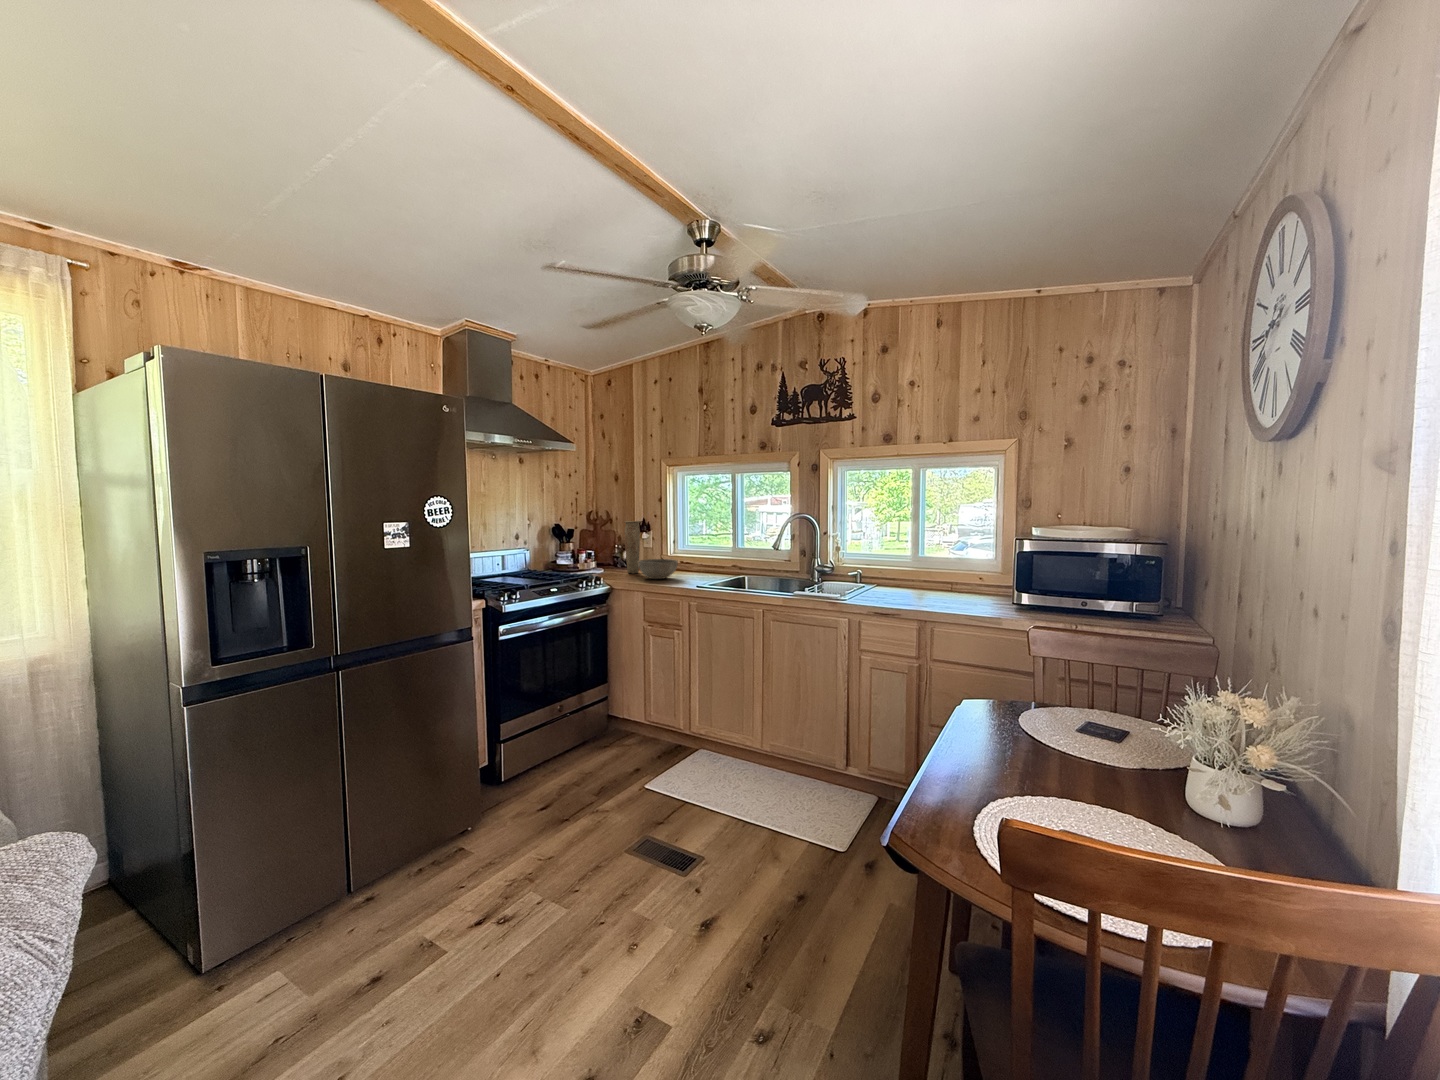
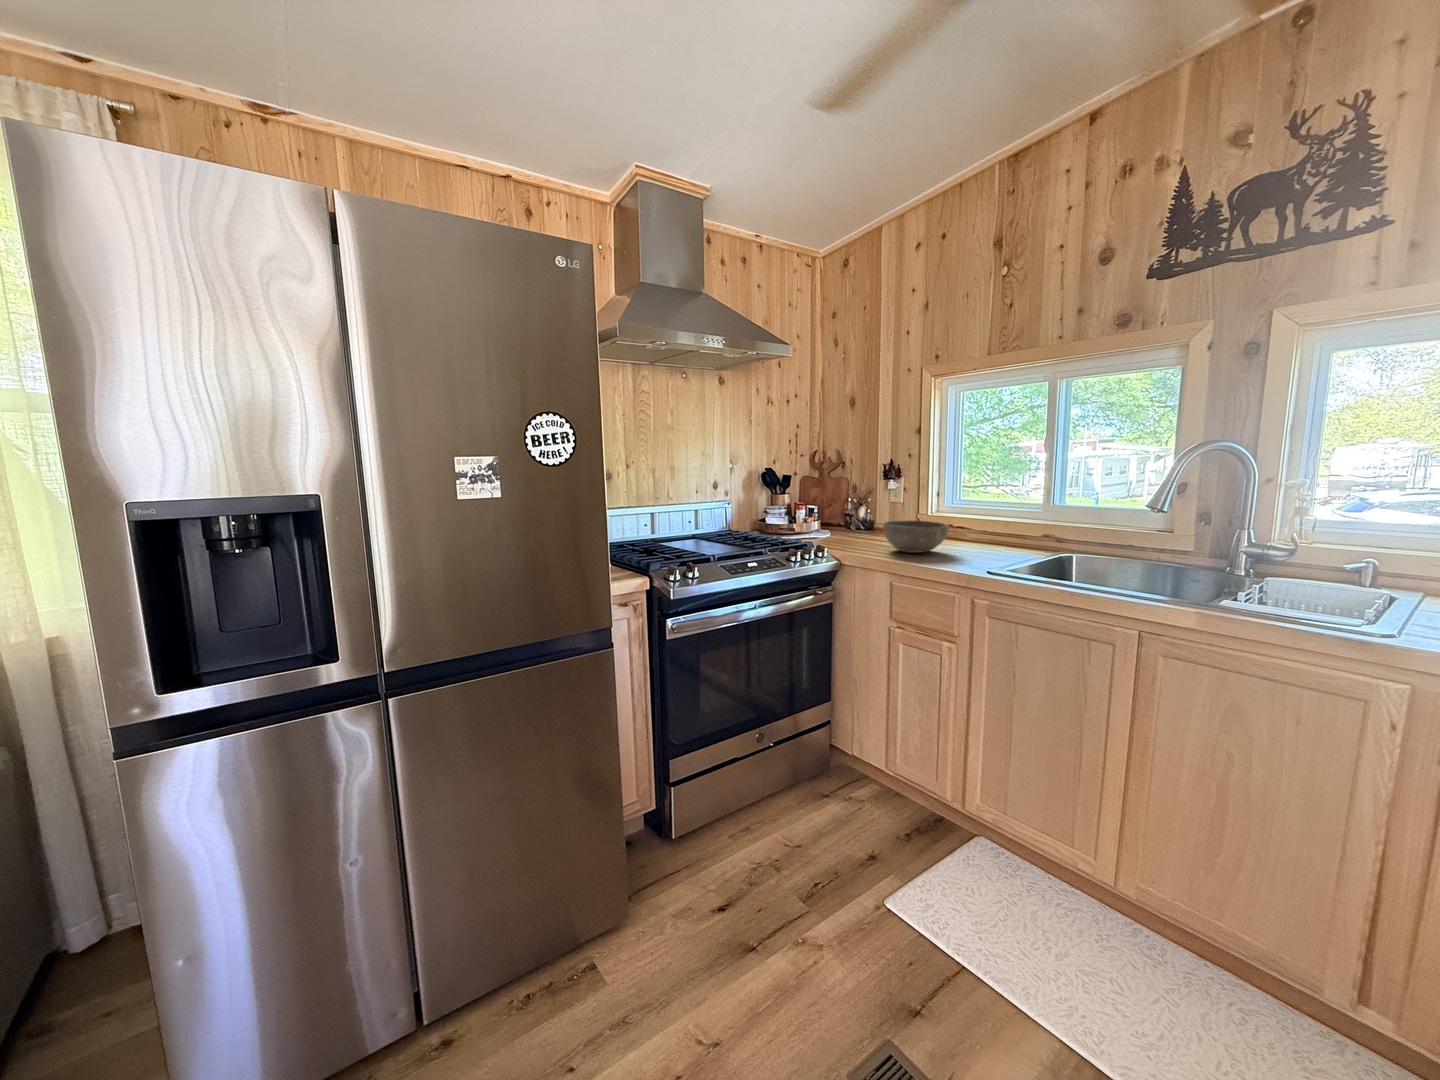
vase: present [624,521,640,574] -> none [861,462,887,541]

